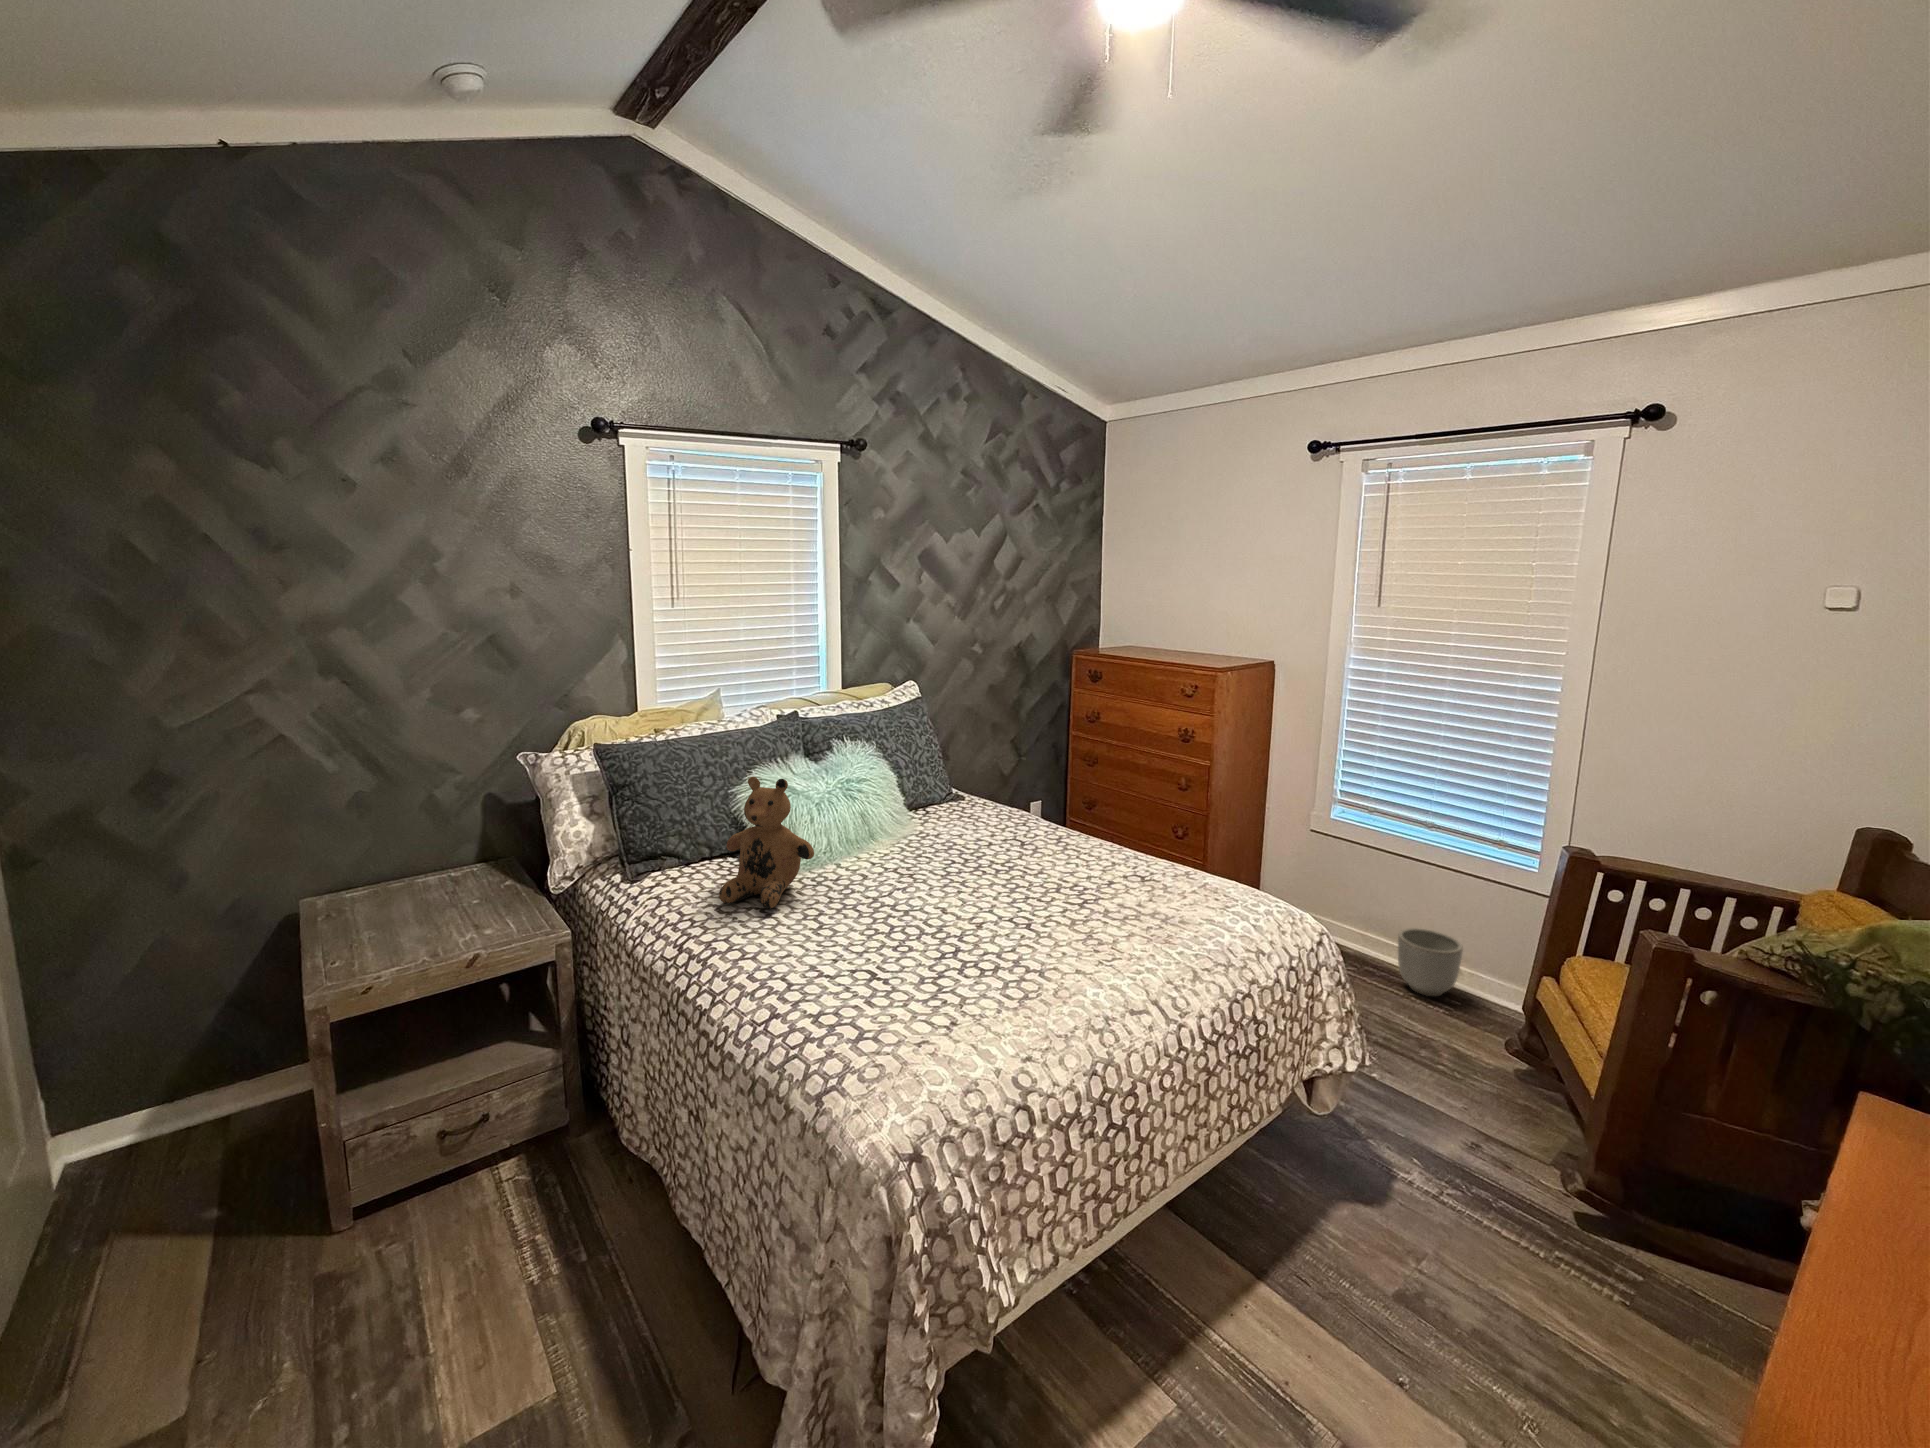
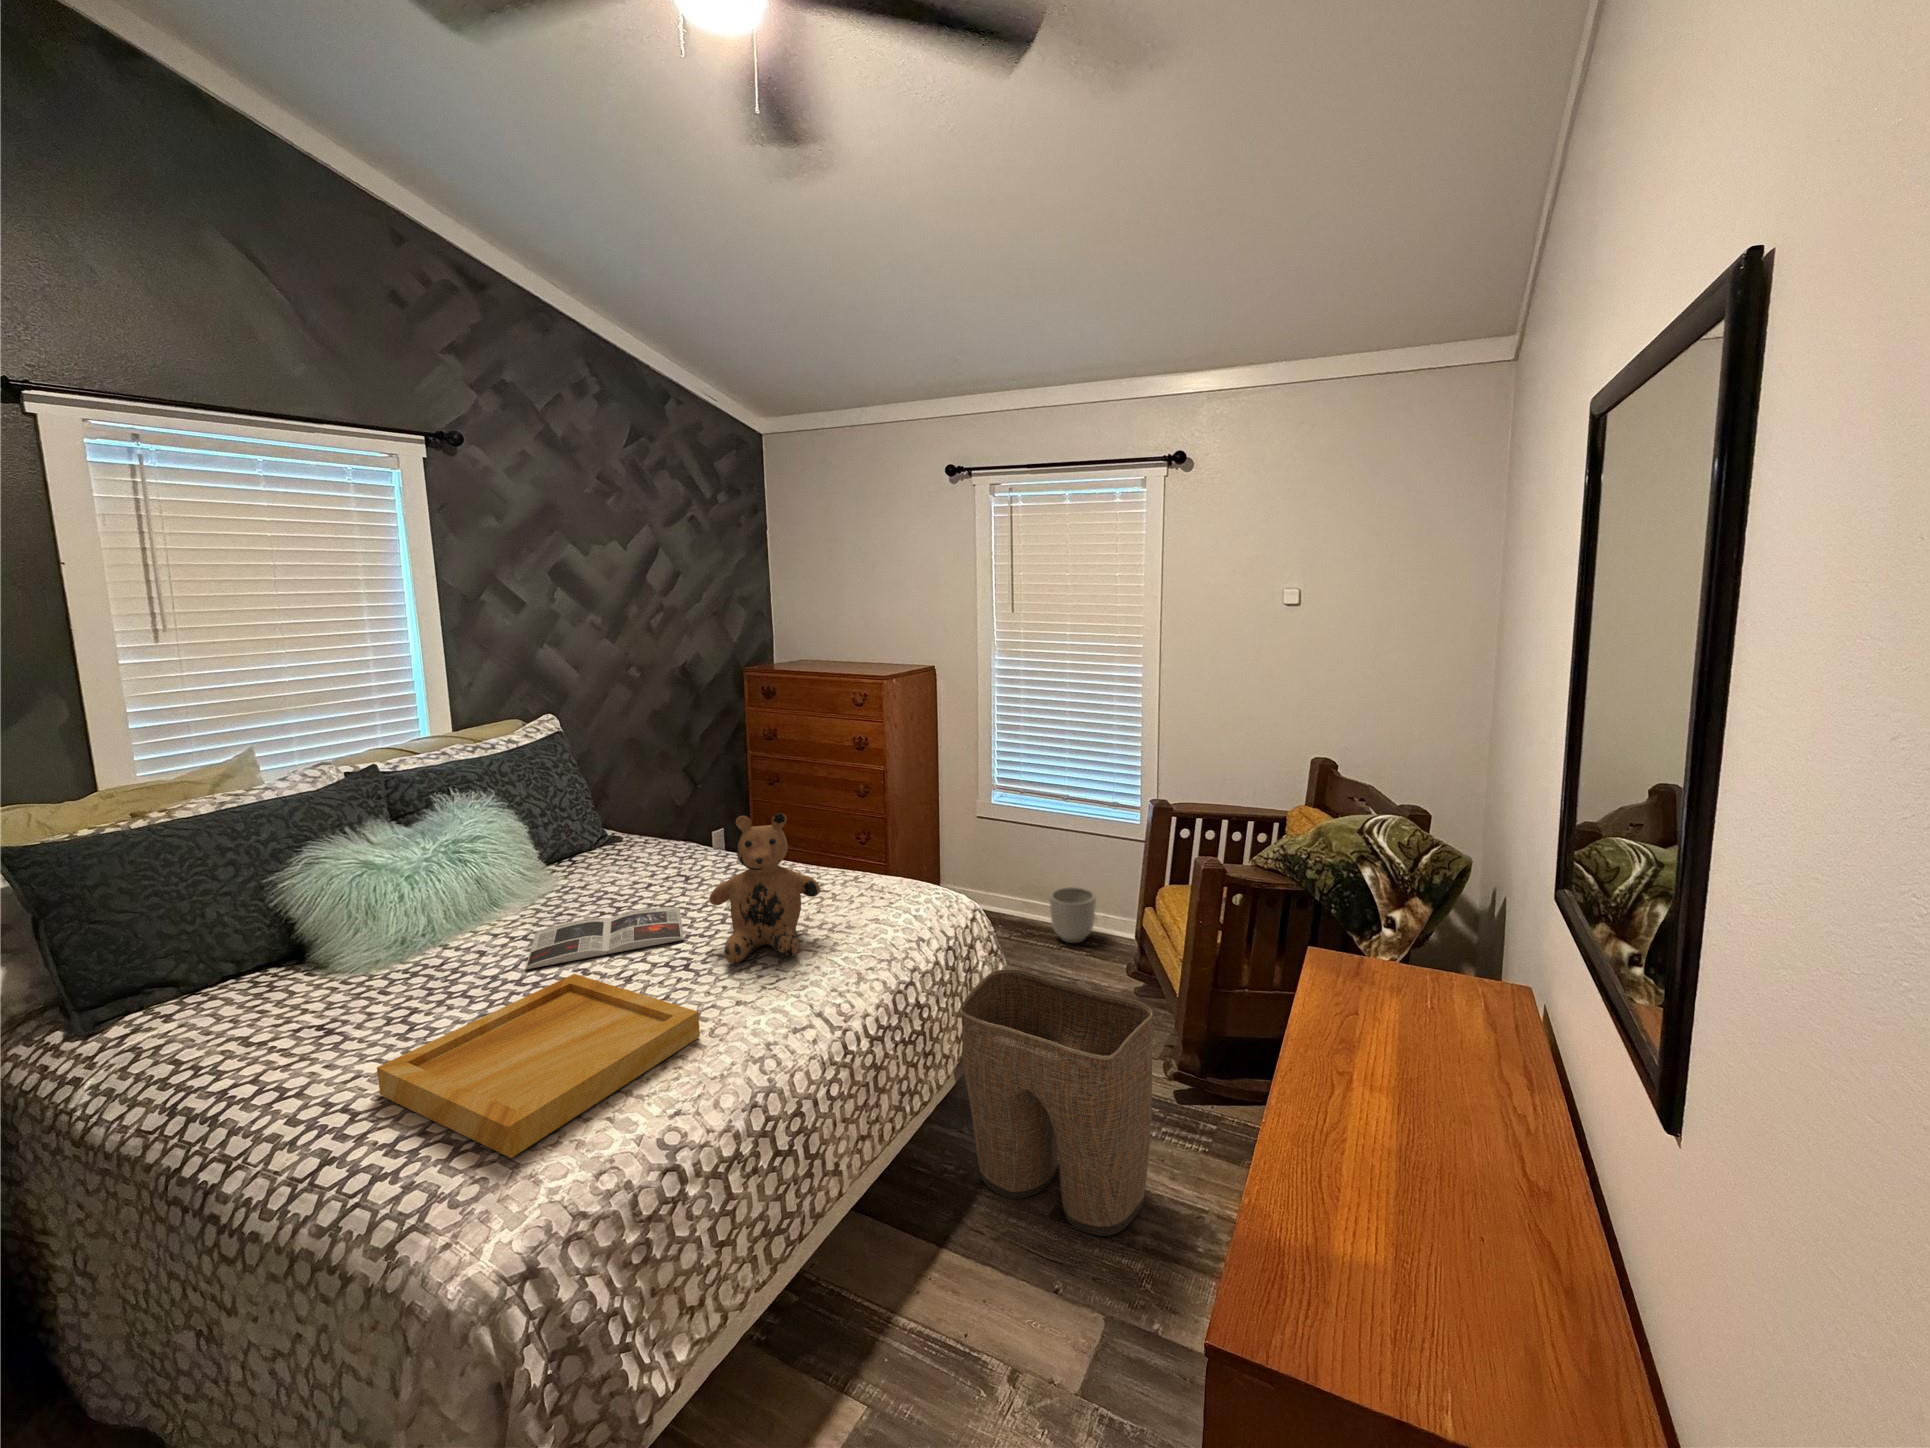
teddy bear: present [719,777,814,909] -> present [709,813,820,964]
magazine: none [898,864,1025,900] -> present [525,907,684,970]
tray: none [805,910,1047,1055] -> present [377,974,700,1158]
laundry basket: none [1300,1005,1568,1354] -> present [961,969,1153,1236]

